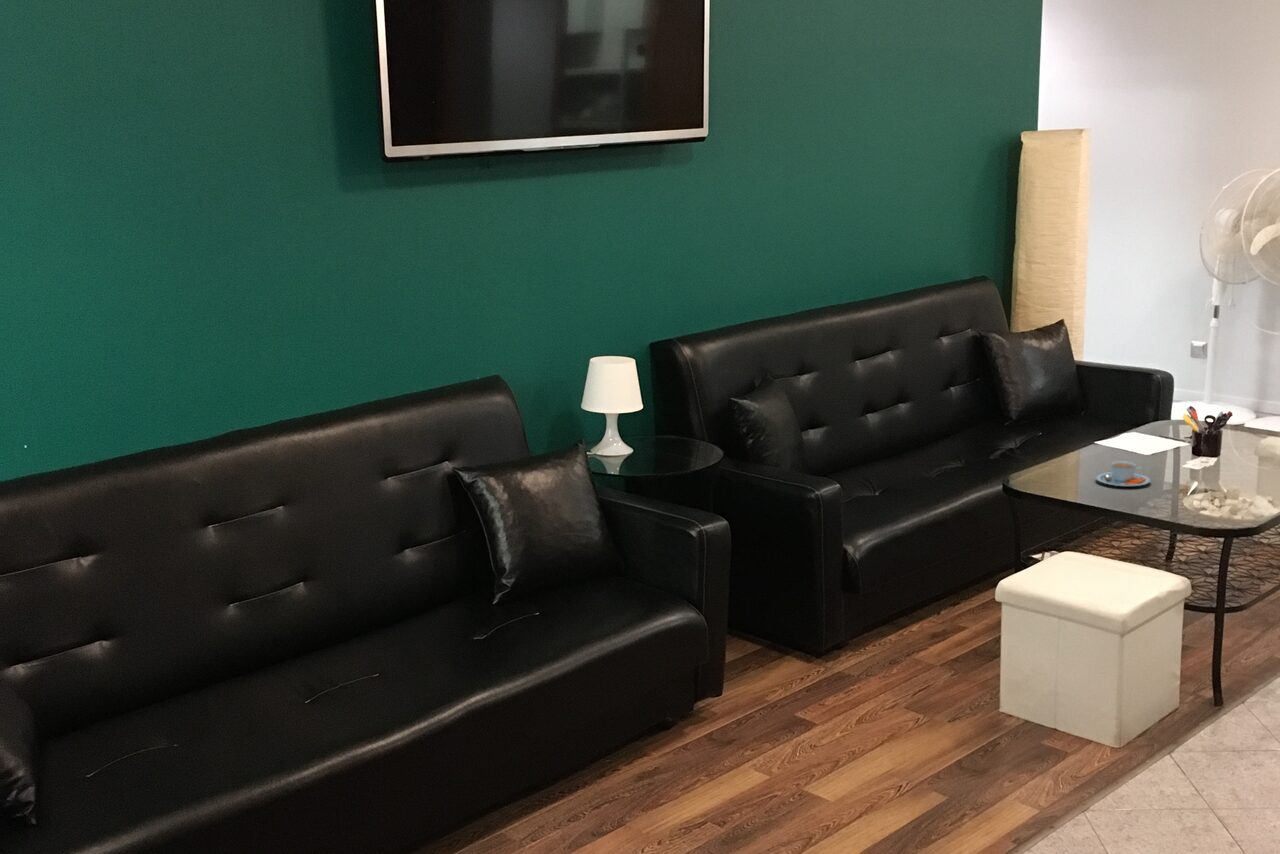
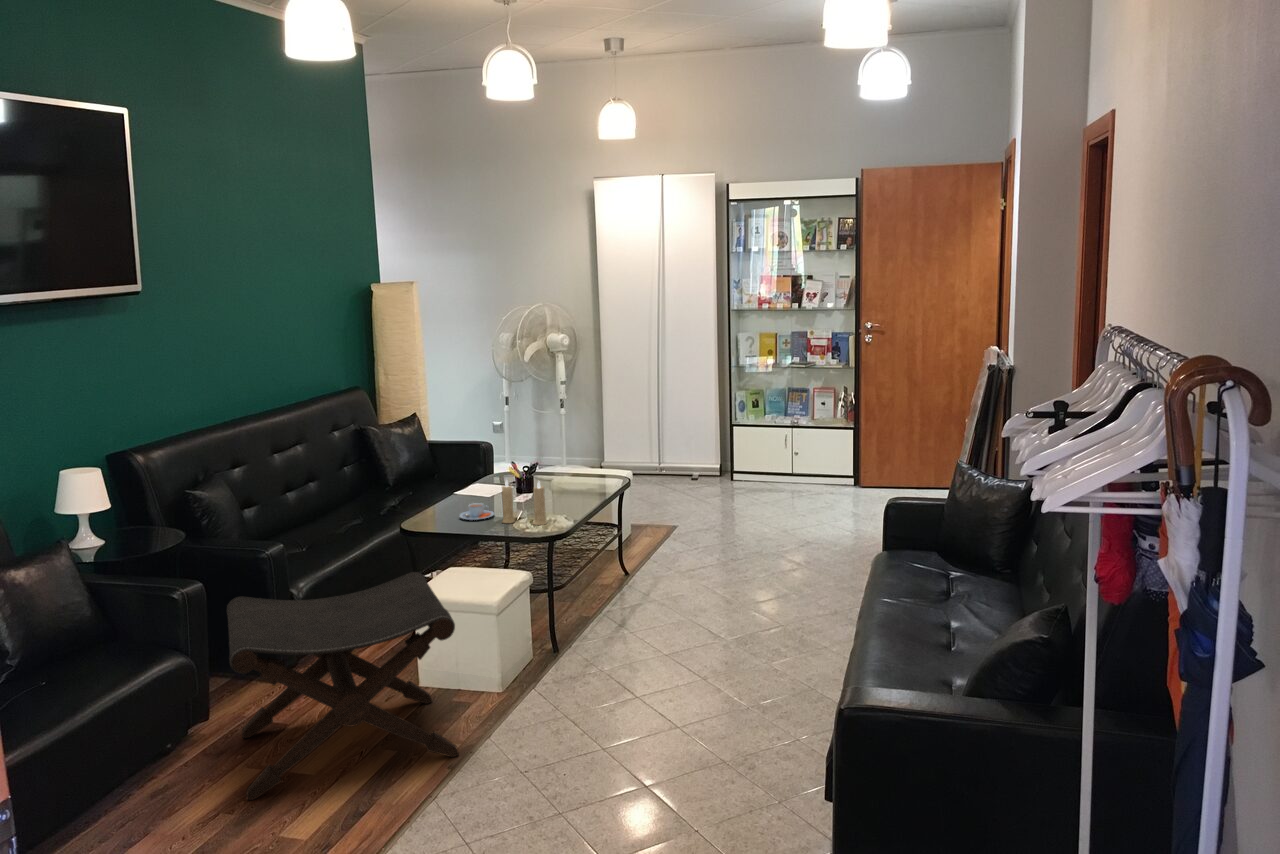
candle: none [1158,429,1235,509] -> present [502,480,547,525]
footstool: none [734,546,1045,828] -> present [227,572,459,800]

